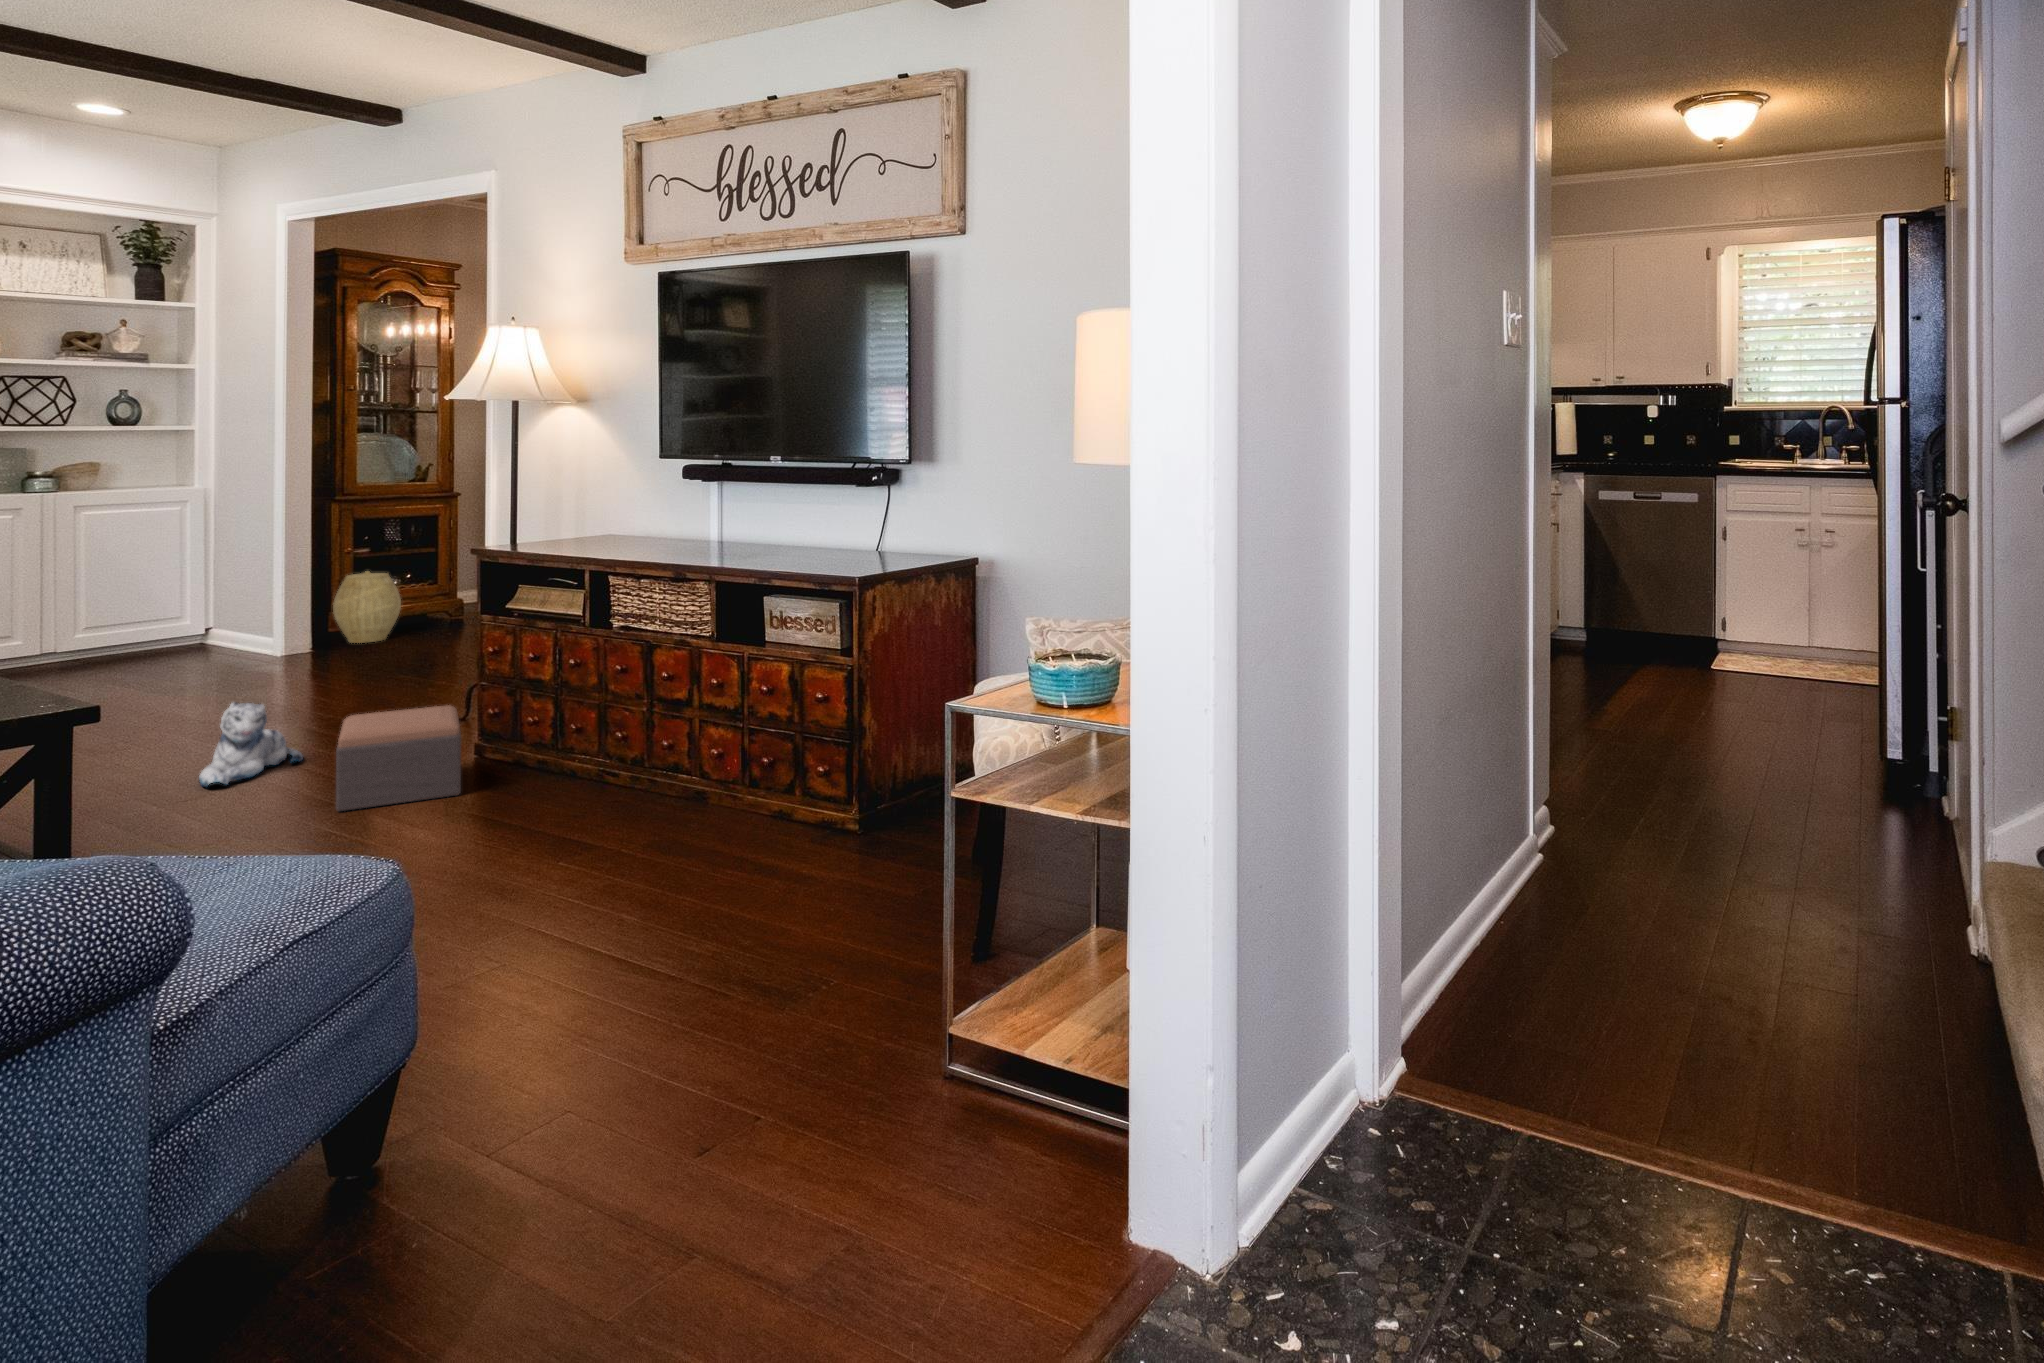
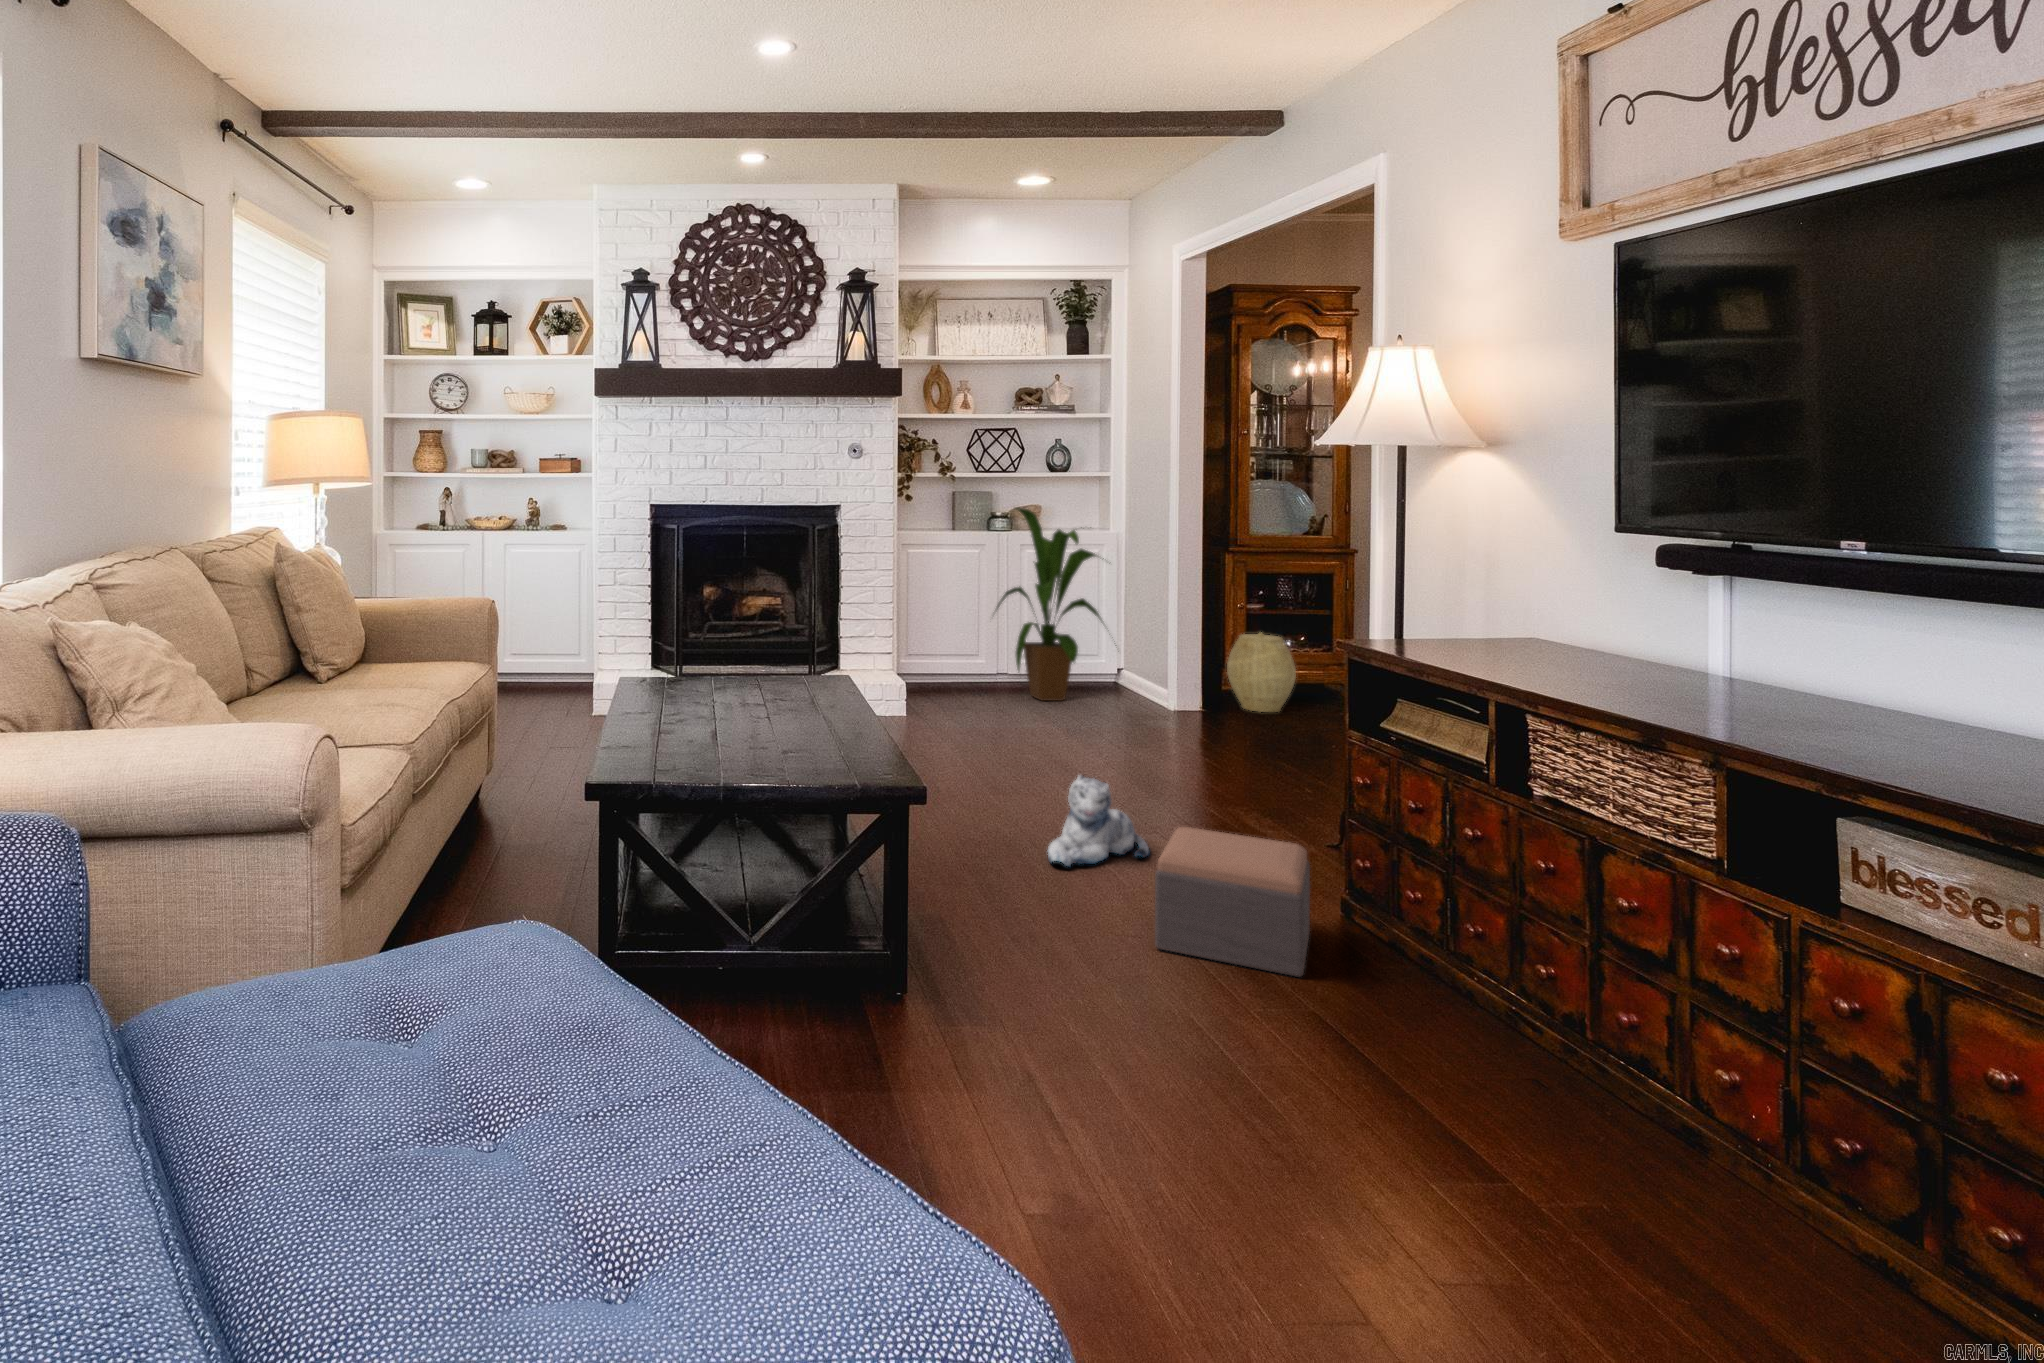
house plant: none [39,465,218,672] -> present [997,507,1104,701]

